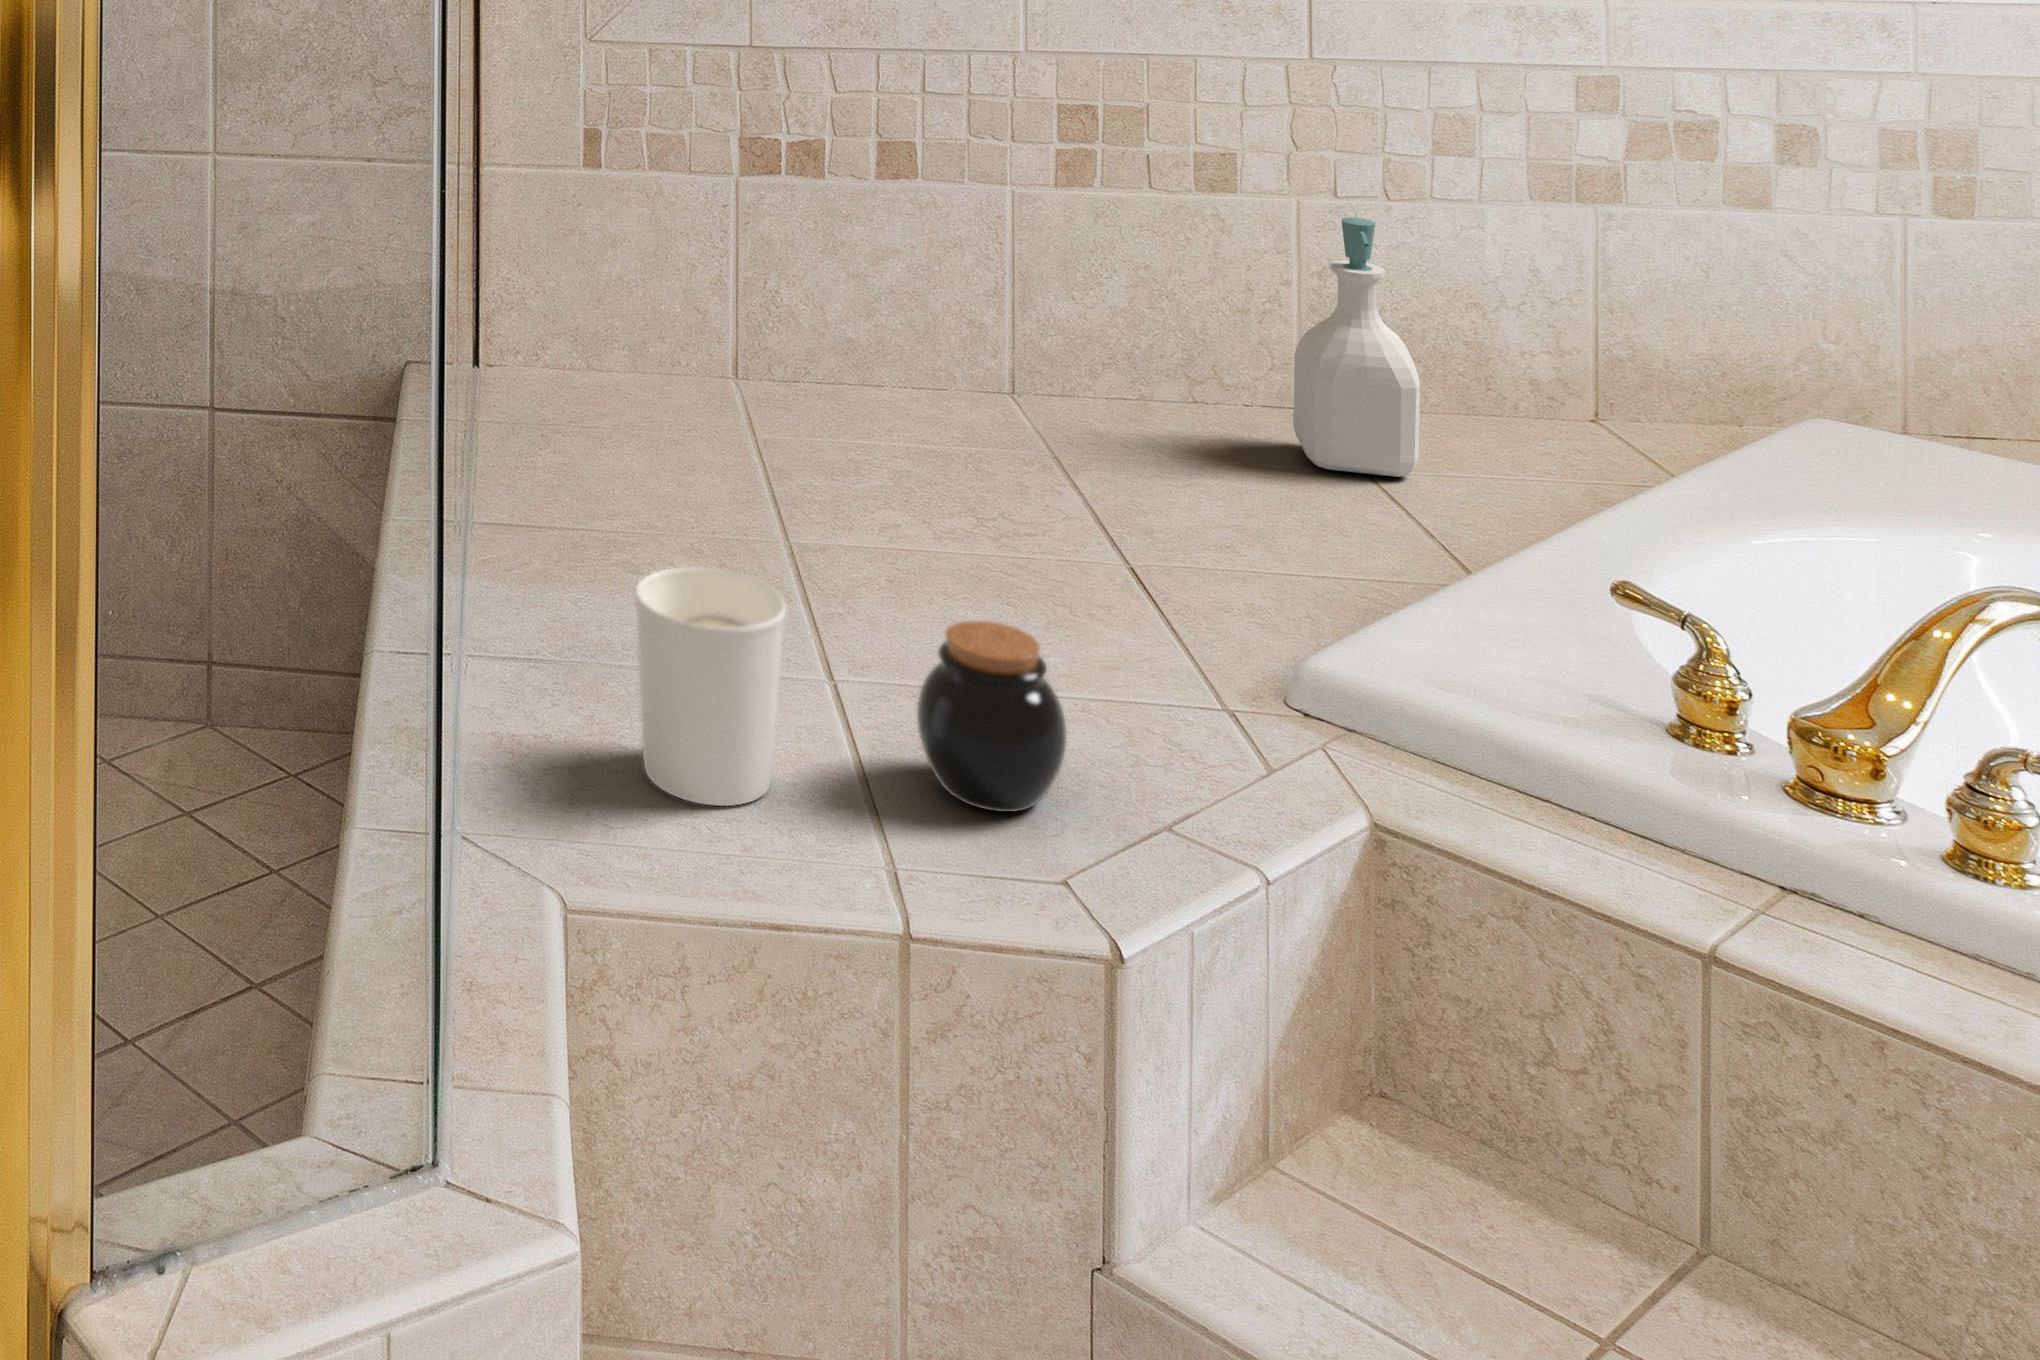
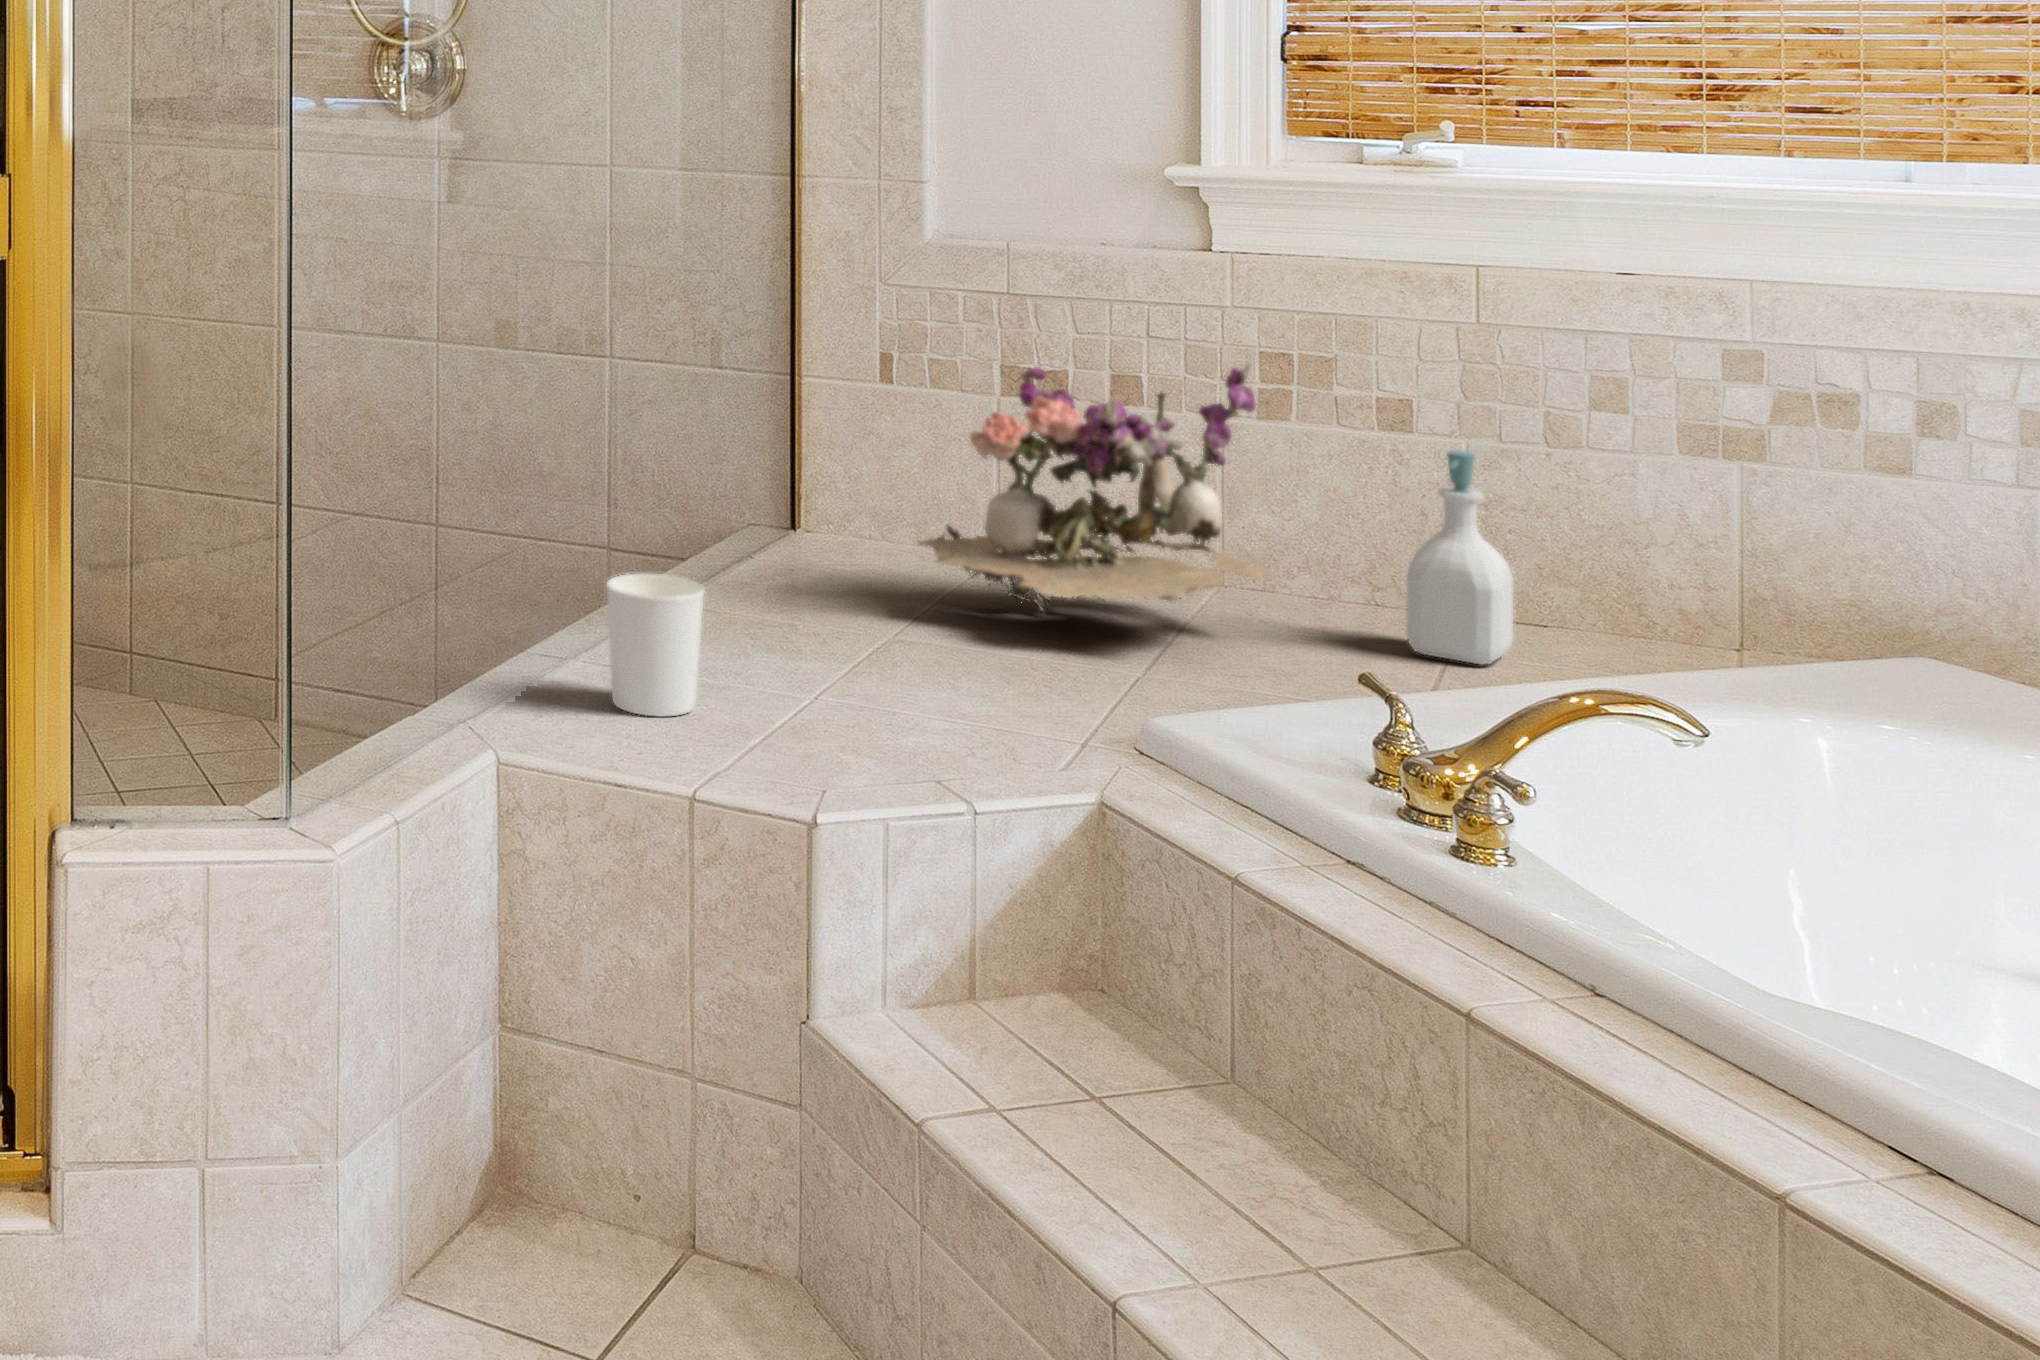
flower arrangement: none [730,124,1168,471] -> present [917,363,1271,611]
jar: present [917,621,1067,812] -> none [786,622,884,742]

